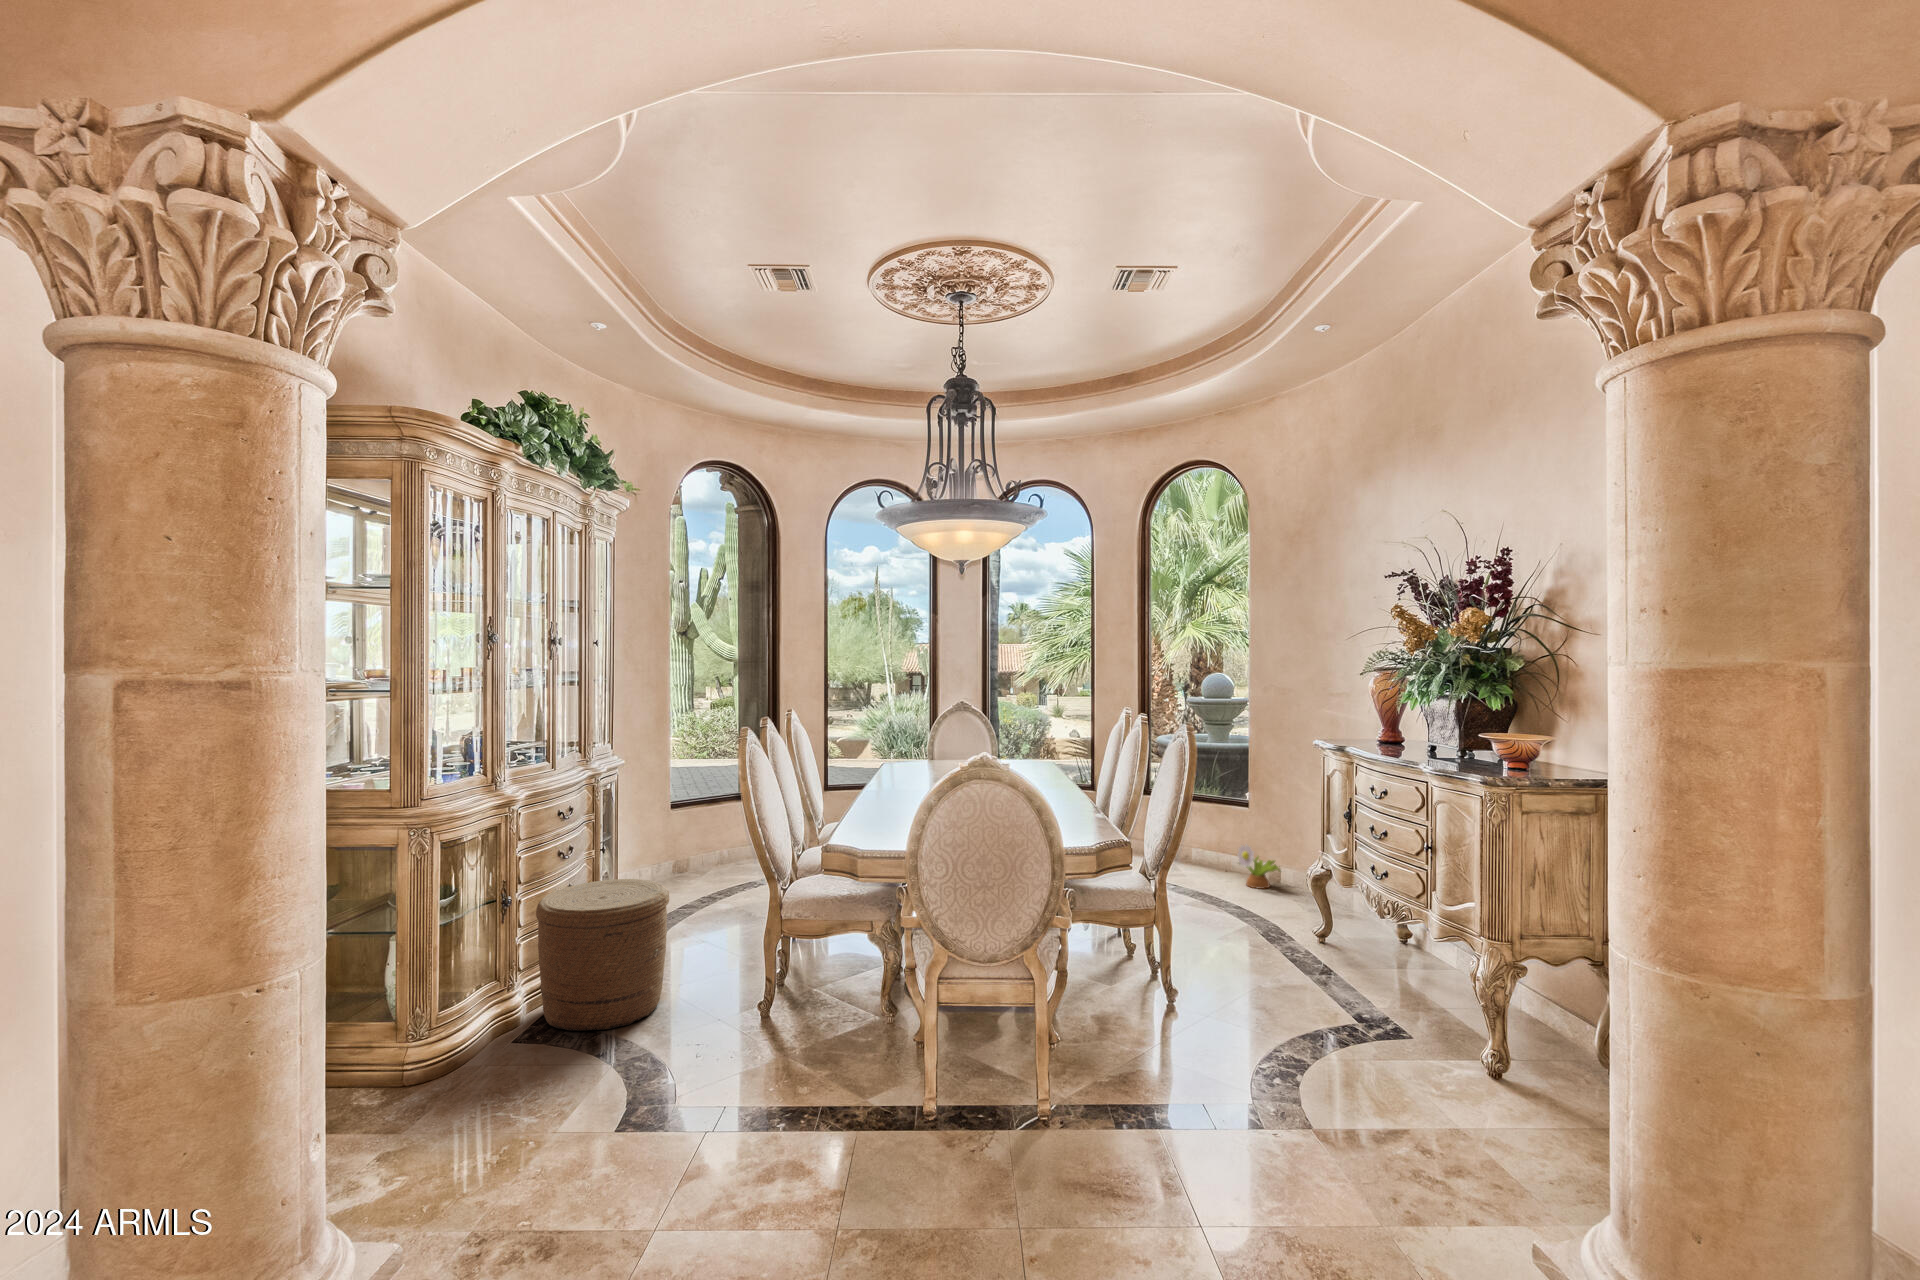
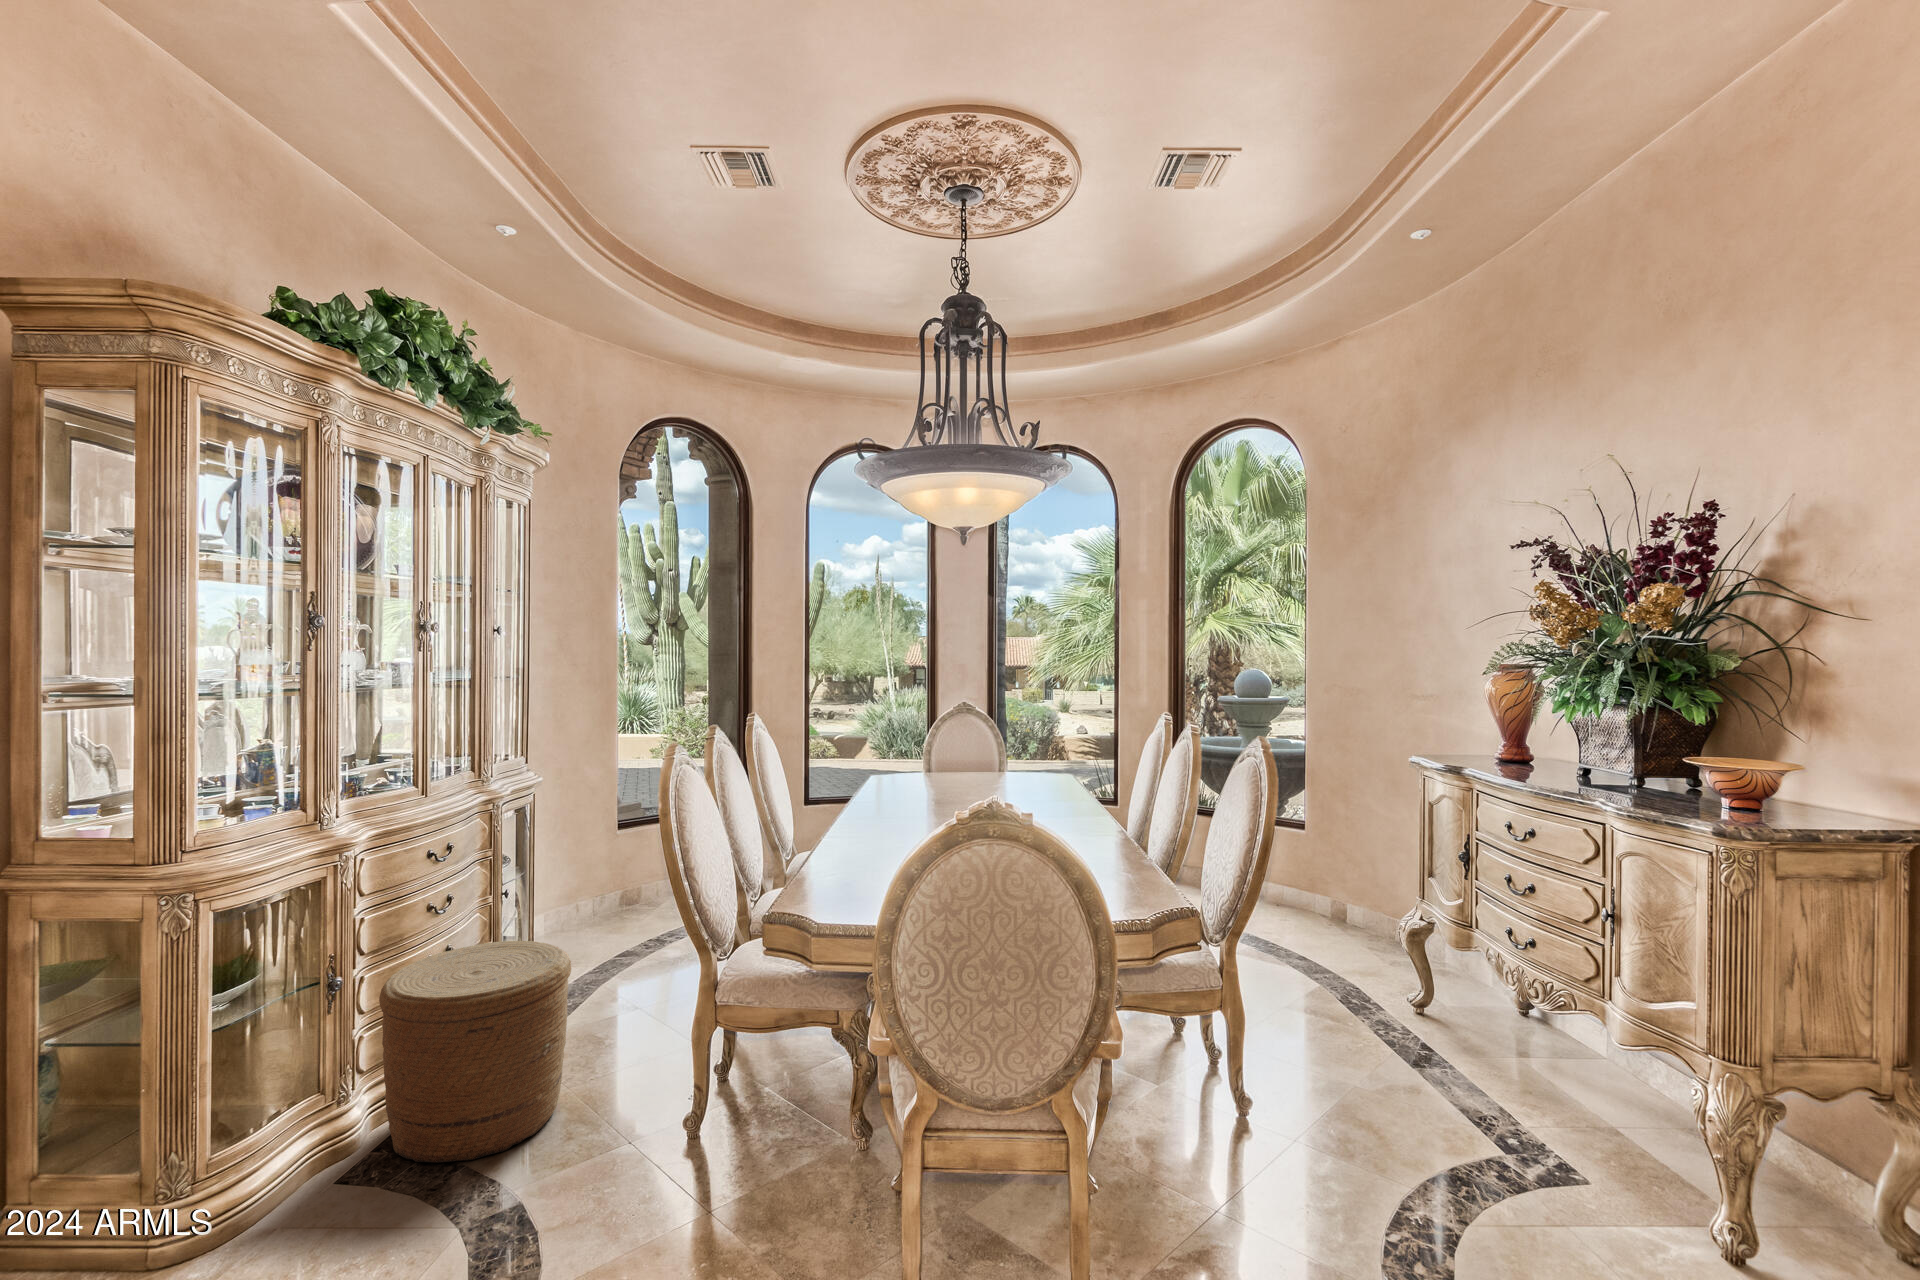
decorative plant: present [1238,844,1280,889] -> none [1288,875,1345,929]

